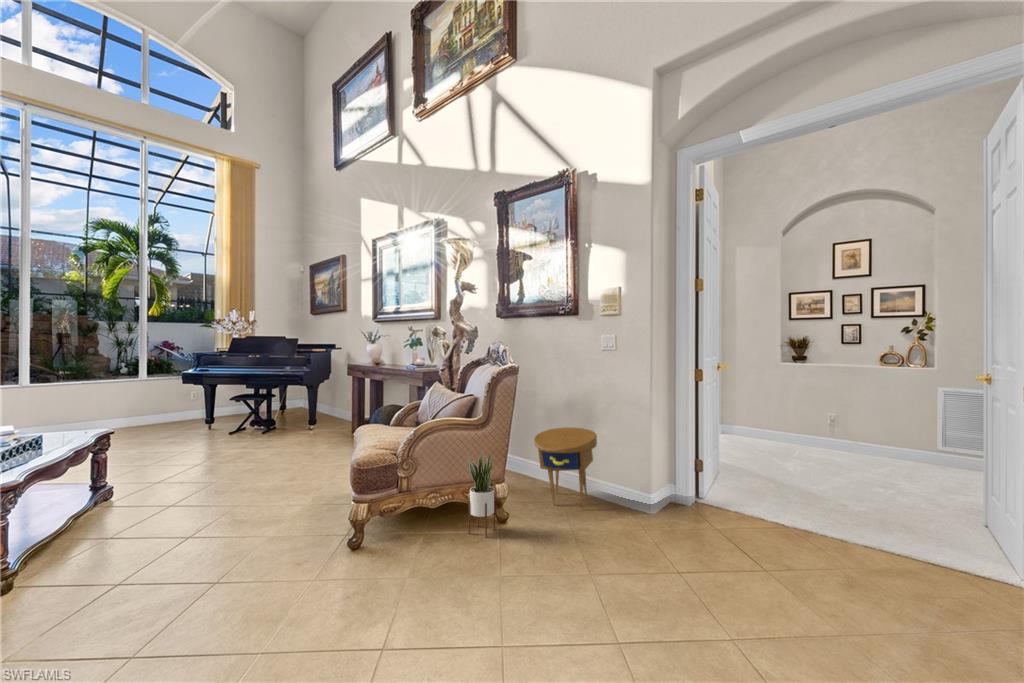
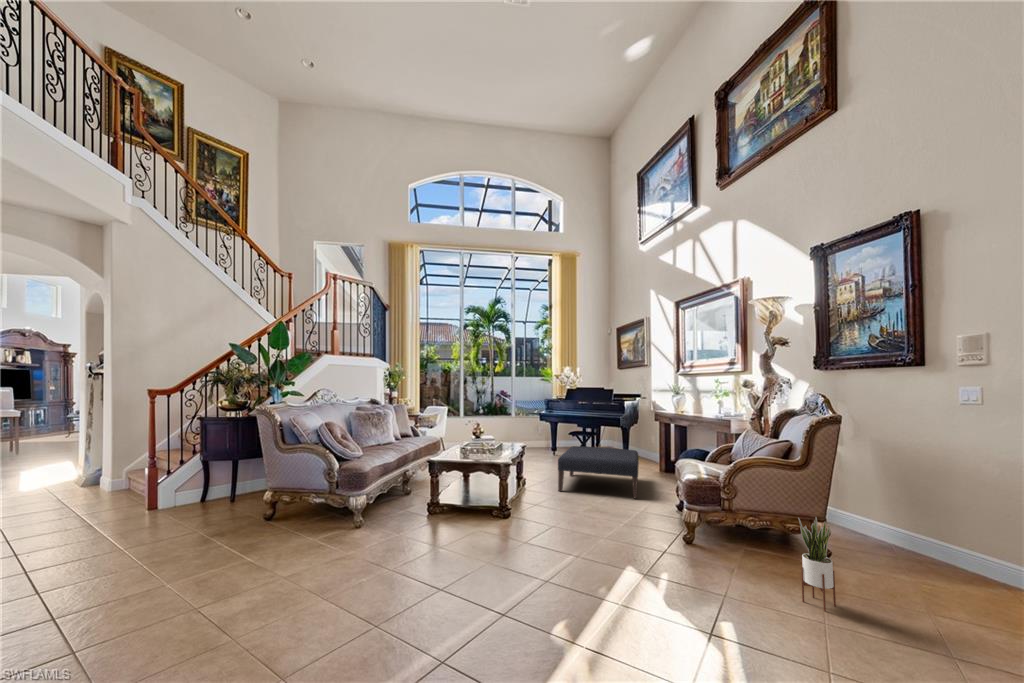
ottoman: none [204,410,321,474] -> present [558,446,639,498]
side table: present [534,427,597,509] -> none [885,508,989,619]

